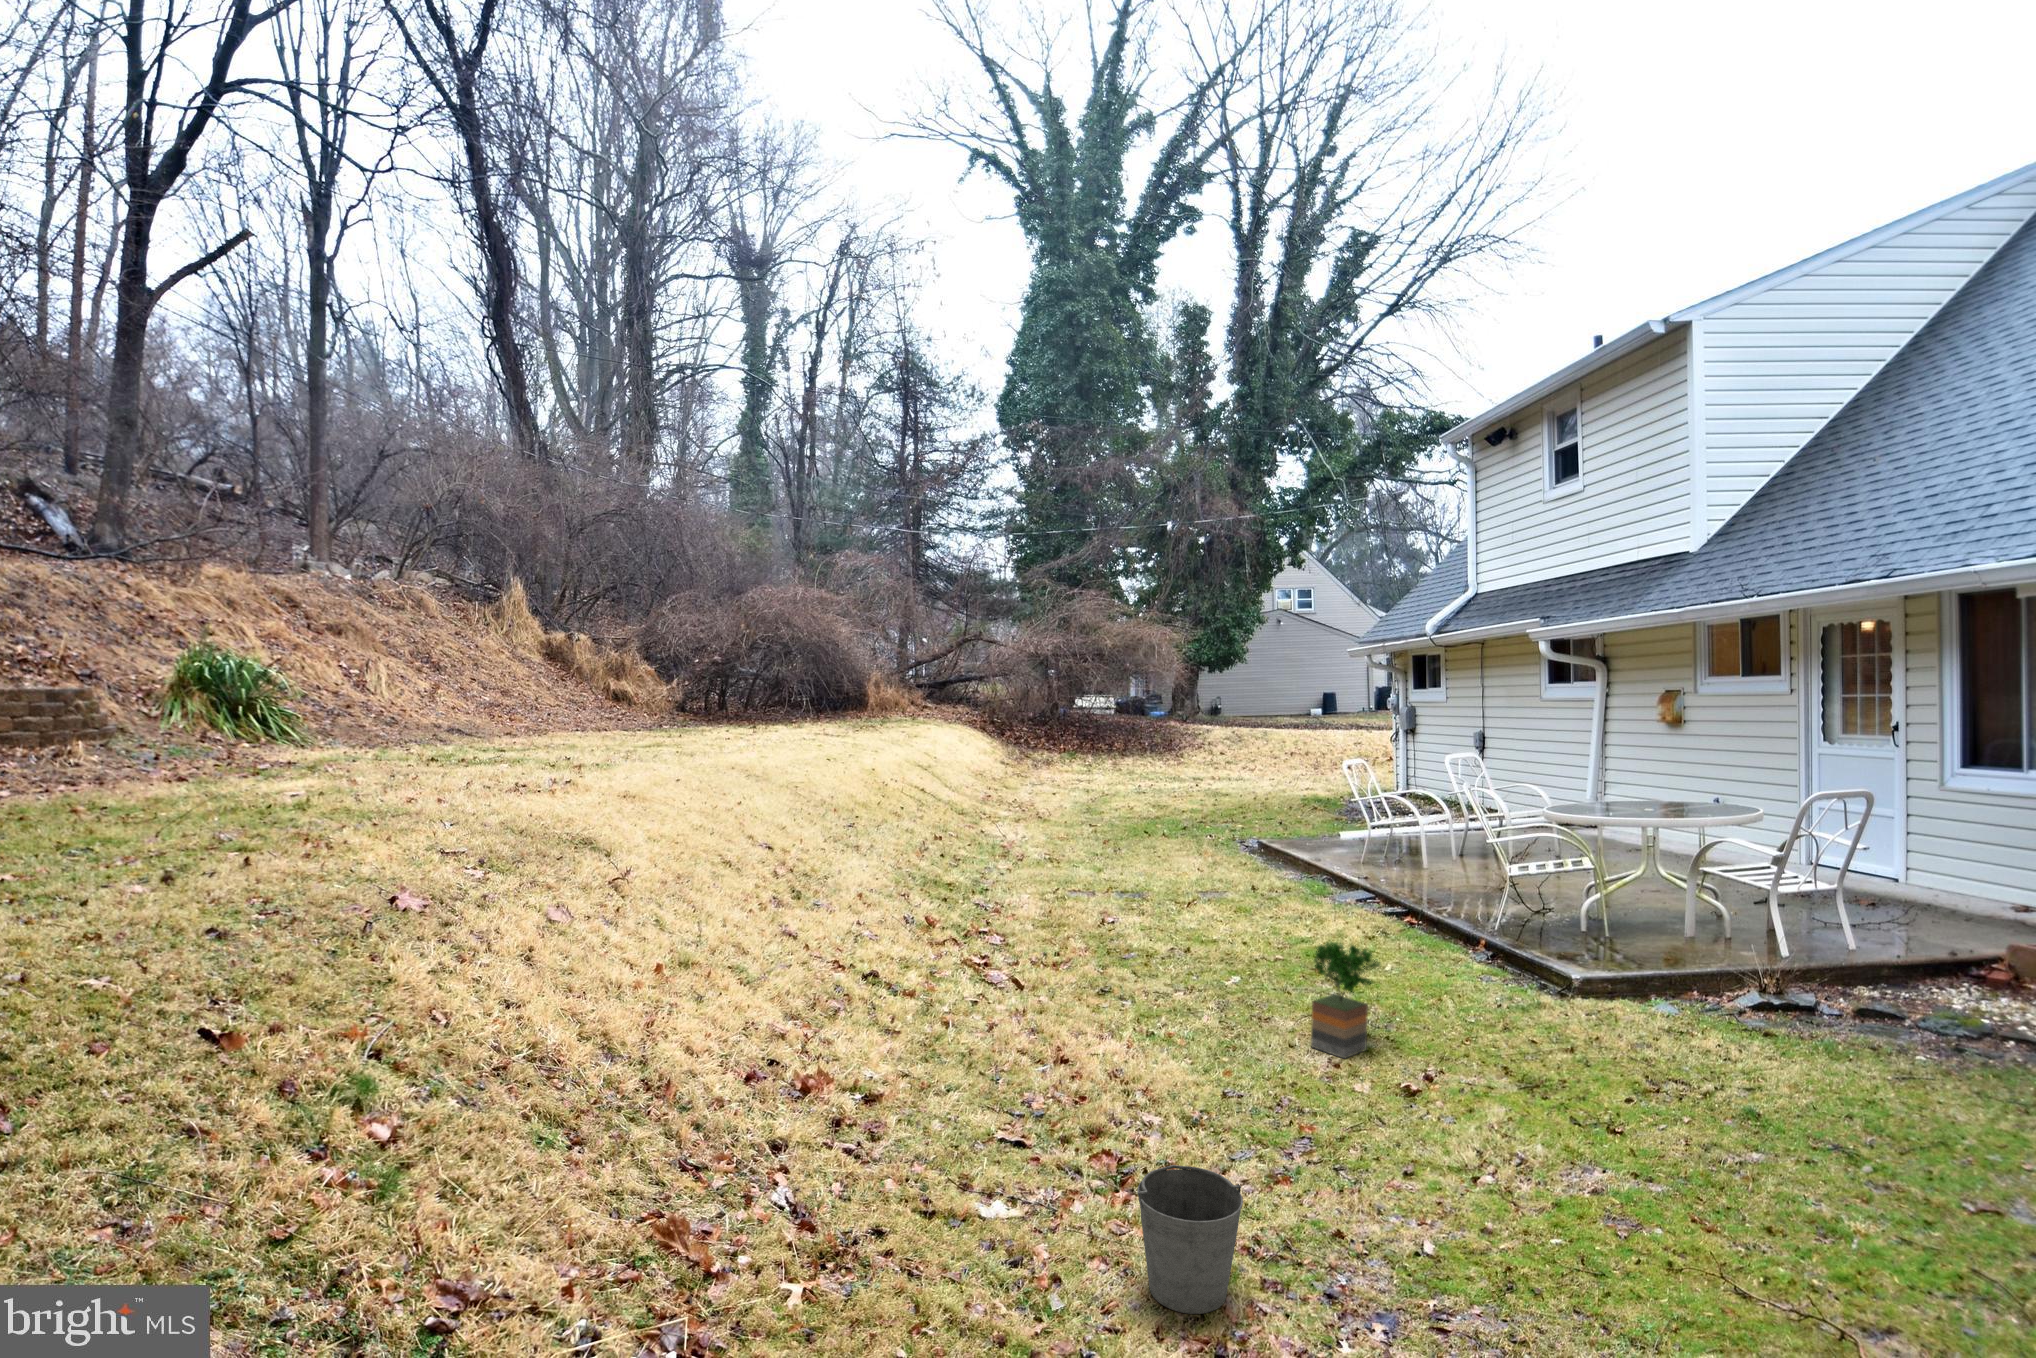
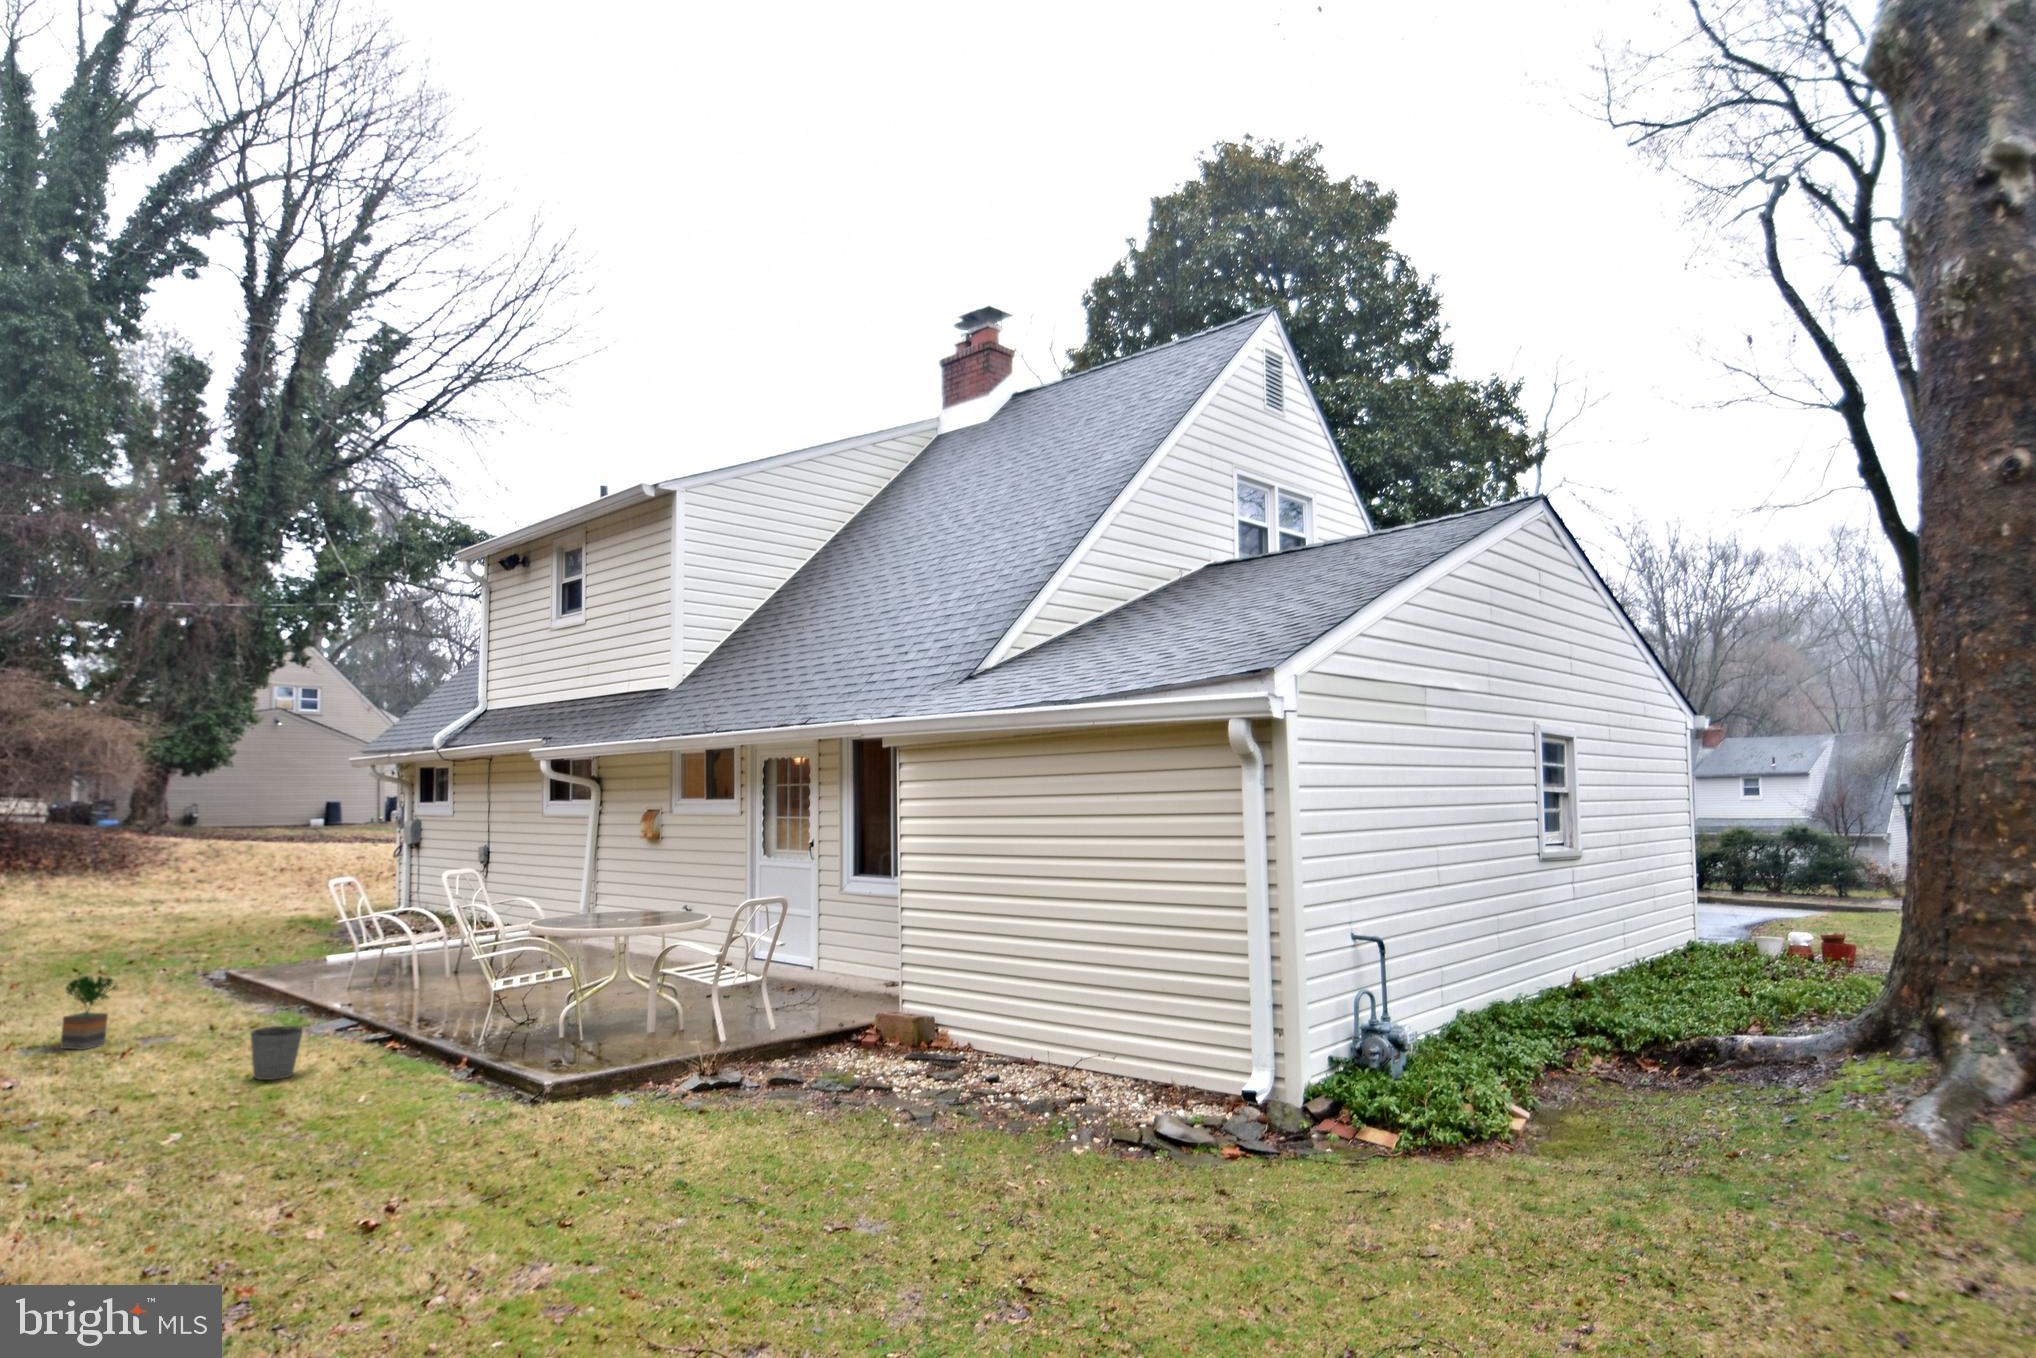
potted tree: present [1311,942,1380,1059] -> present [60,976,118,1050]

